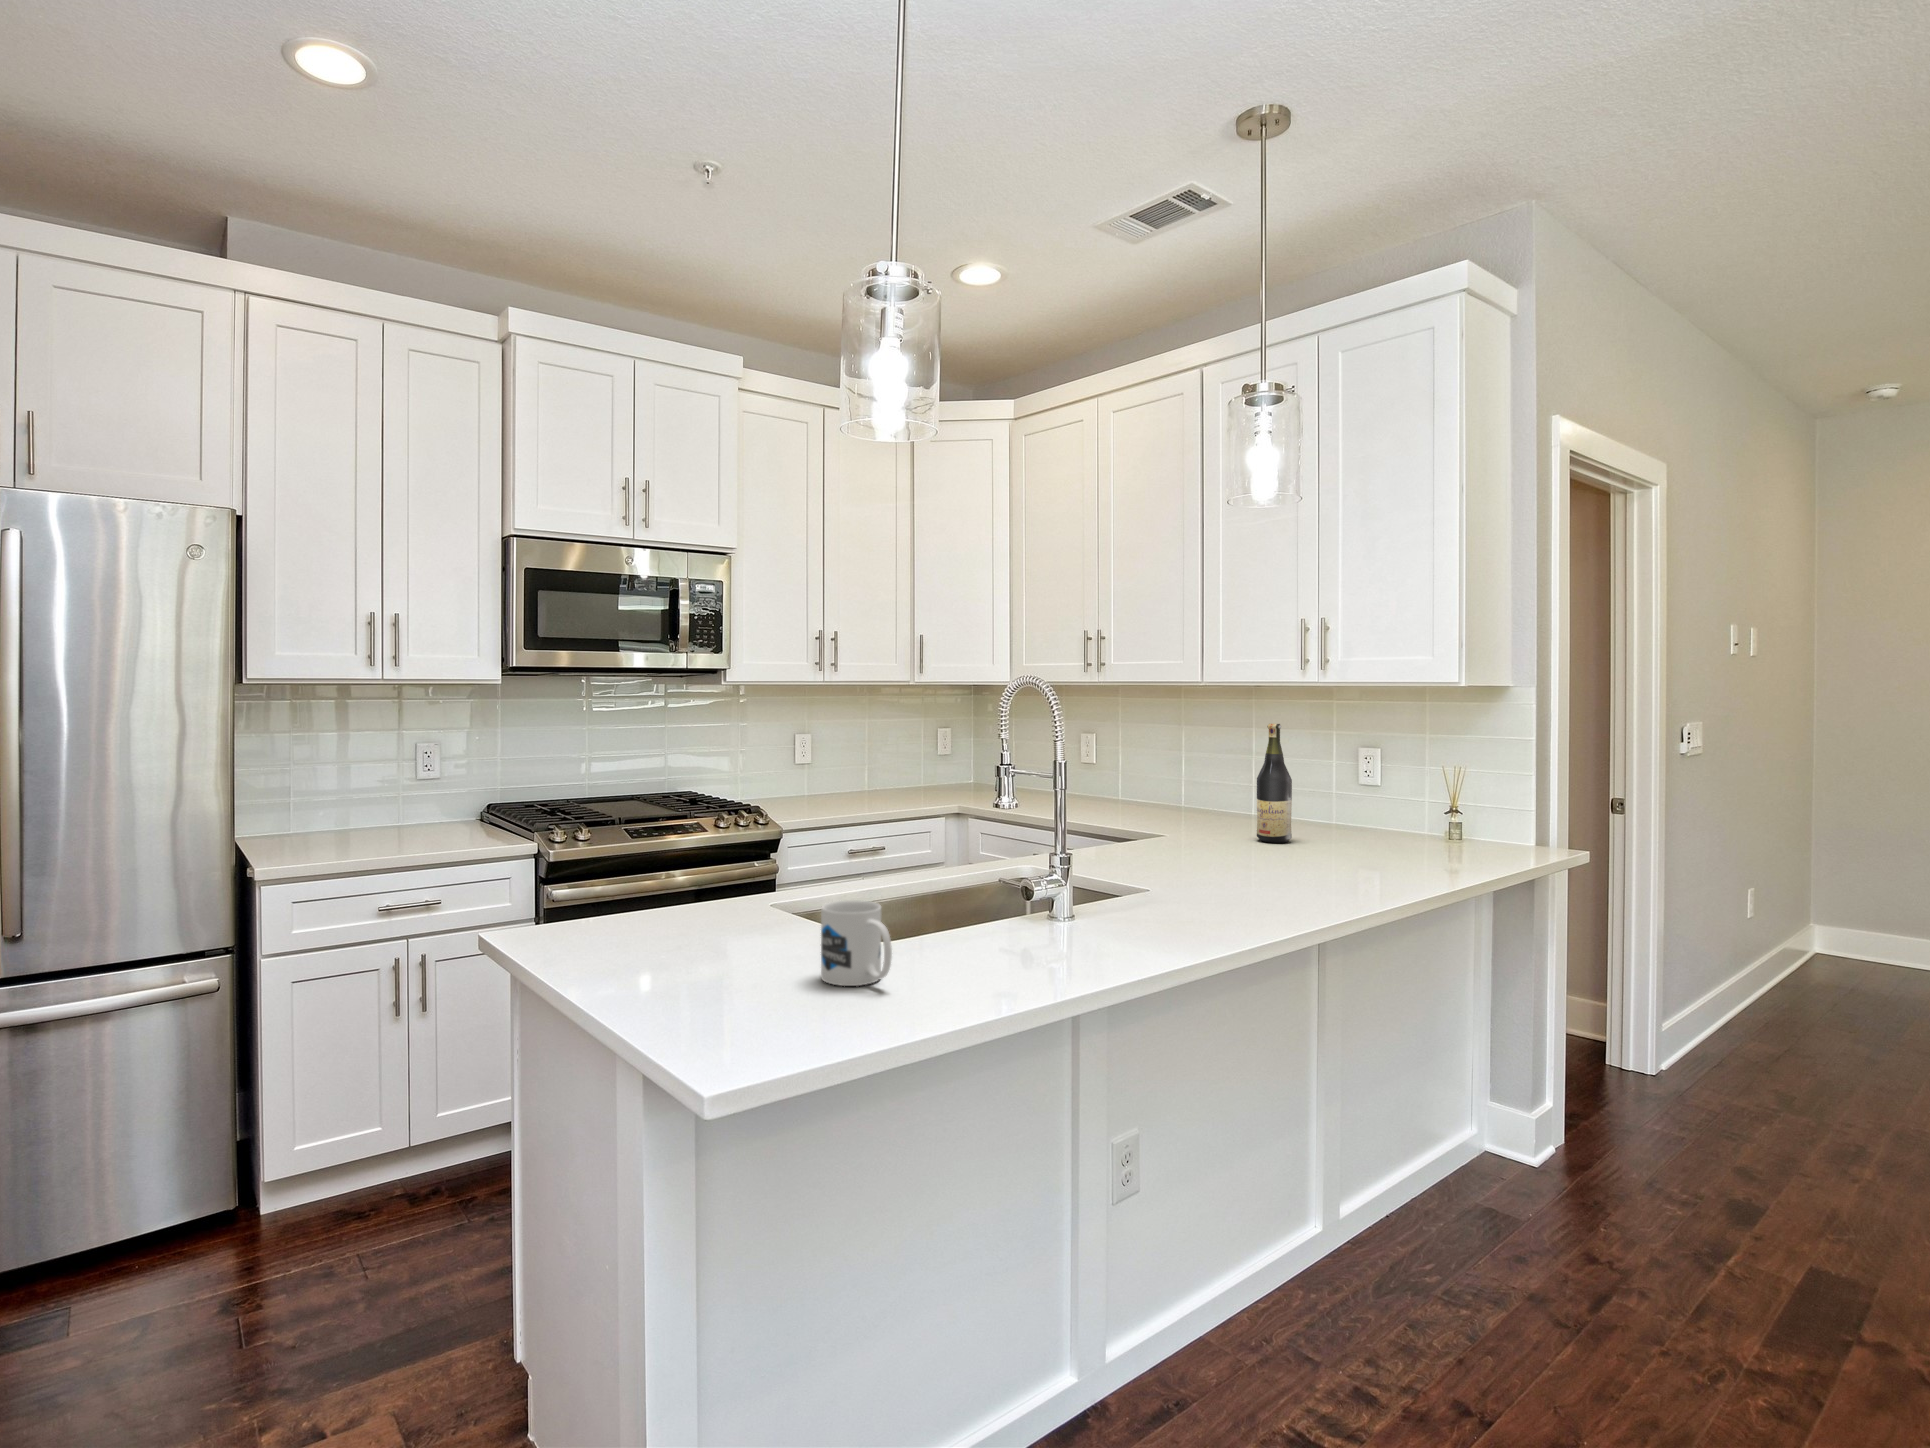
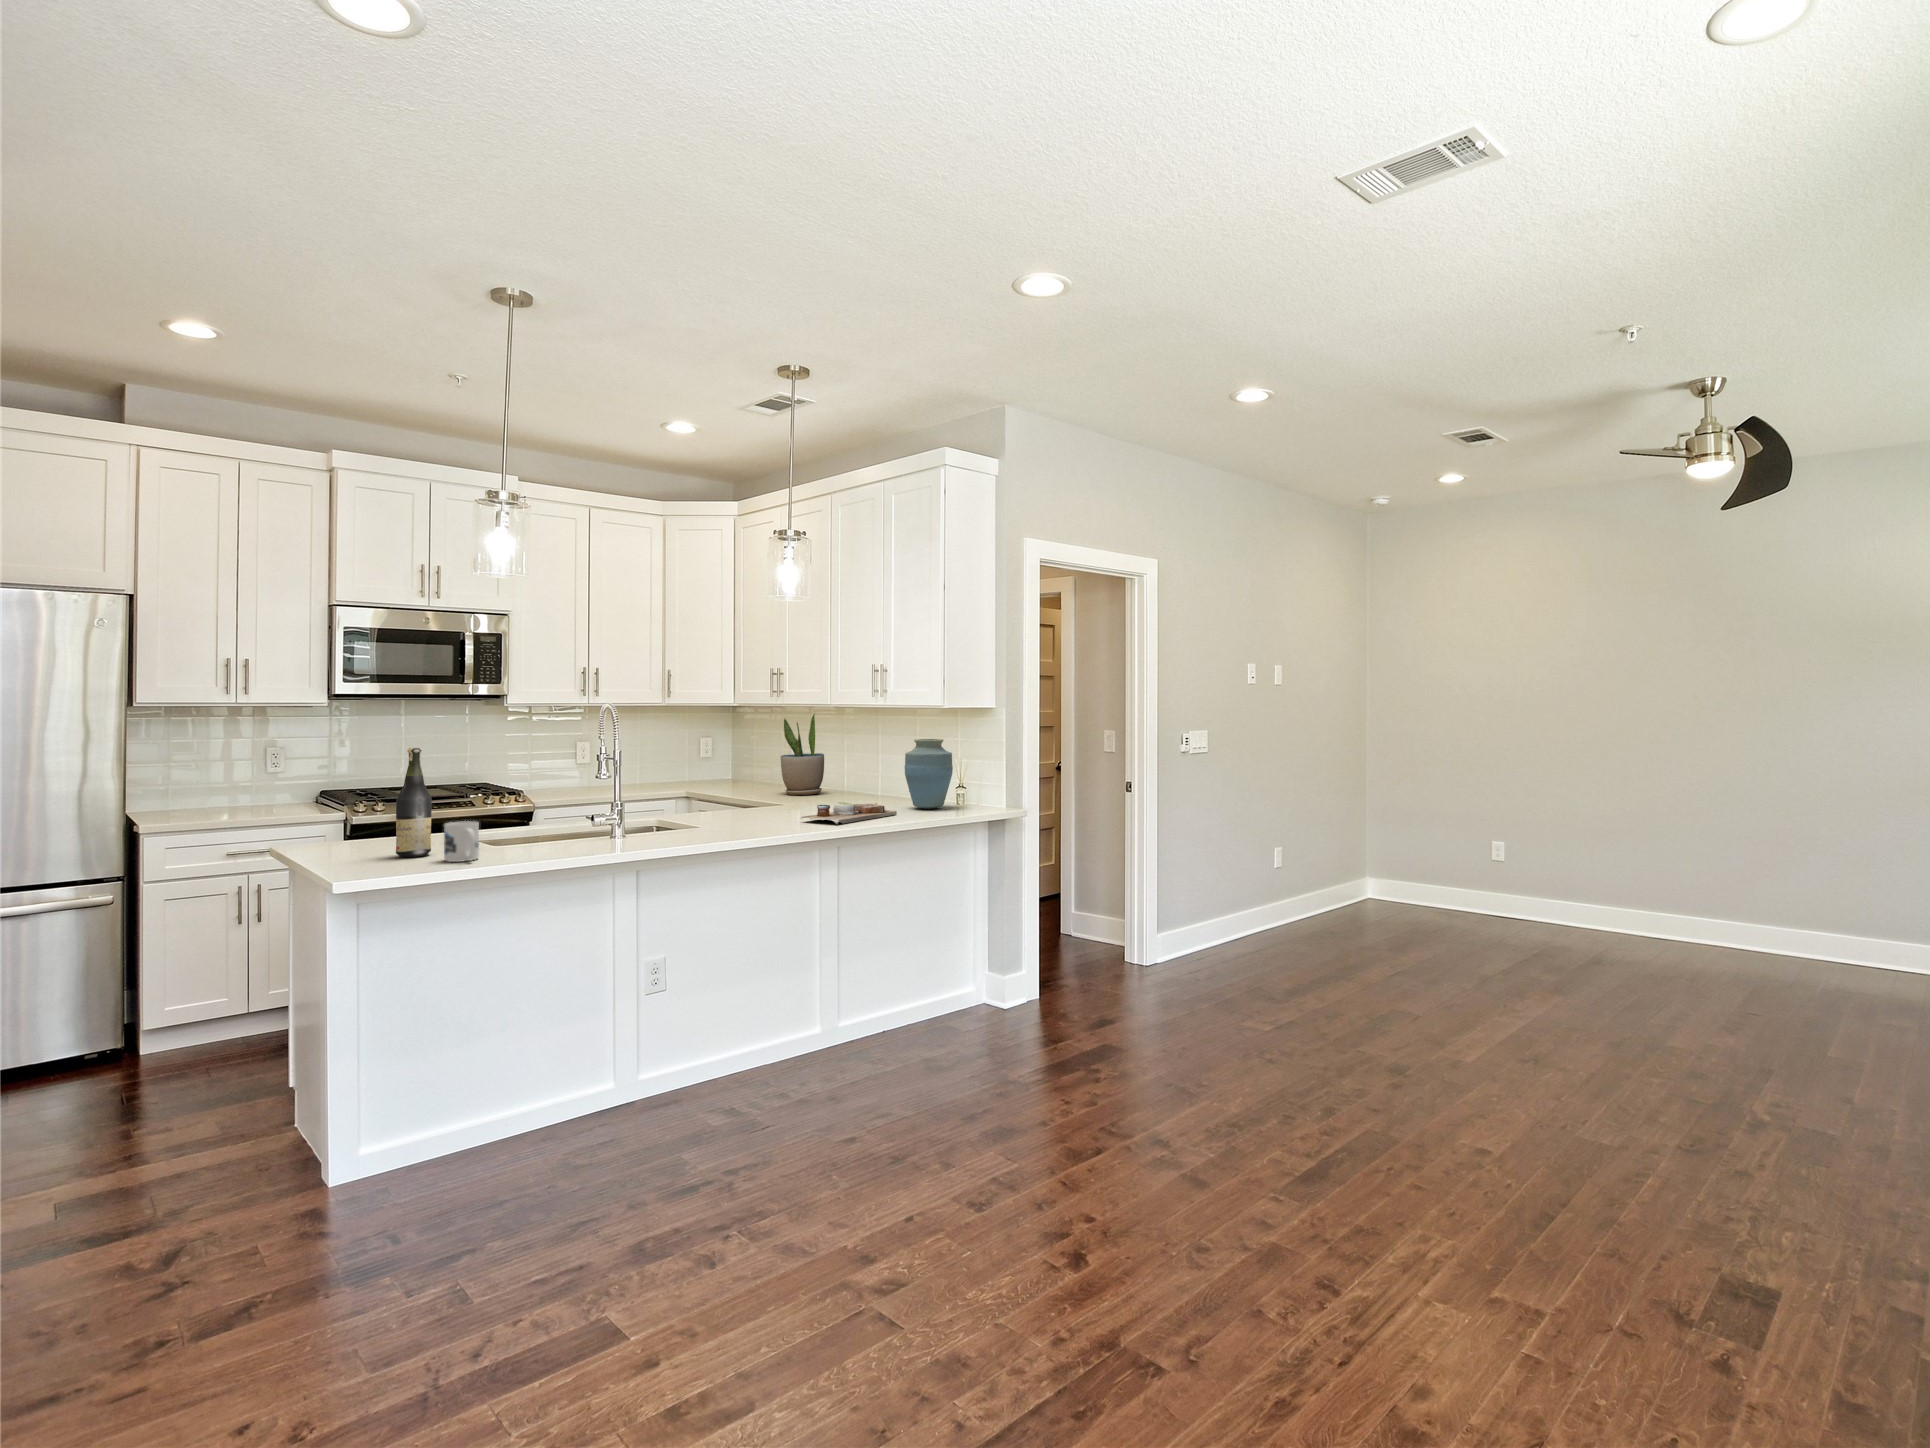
potted plant: none [1104,695,1168,816] -> present [781,714,824,795]
wine bottle: present [1257,723,1292,843] -> present [396,748,432,857]
vase: none [1368,736,1454,849] -> present [904,739,953,809]
cutting board: none [1276,841,1396,886] -> present [802,802,897,824]

